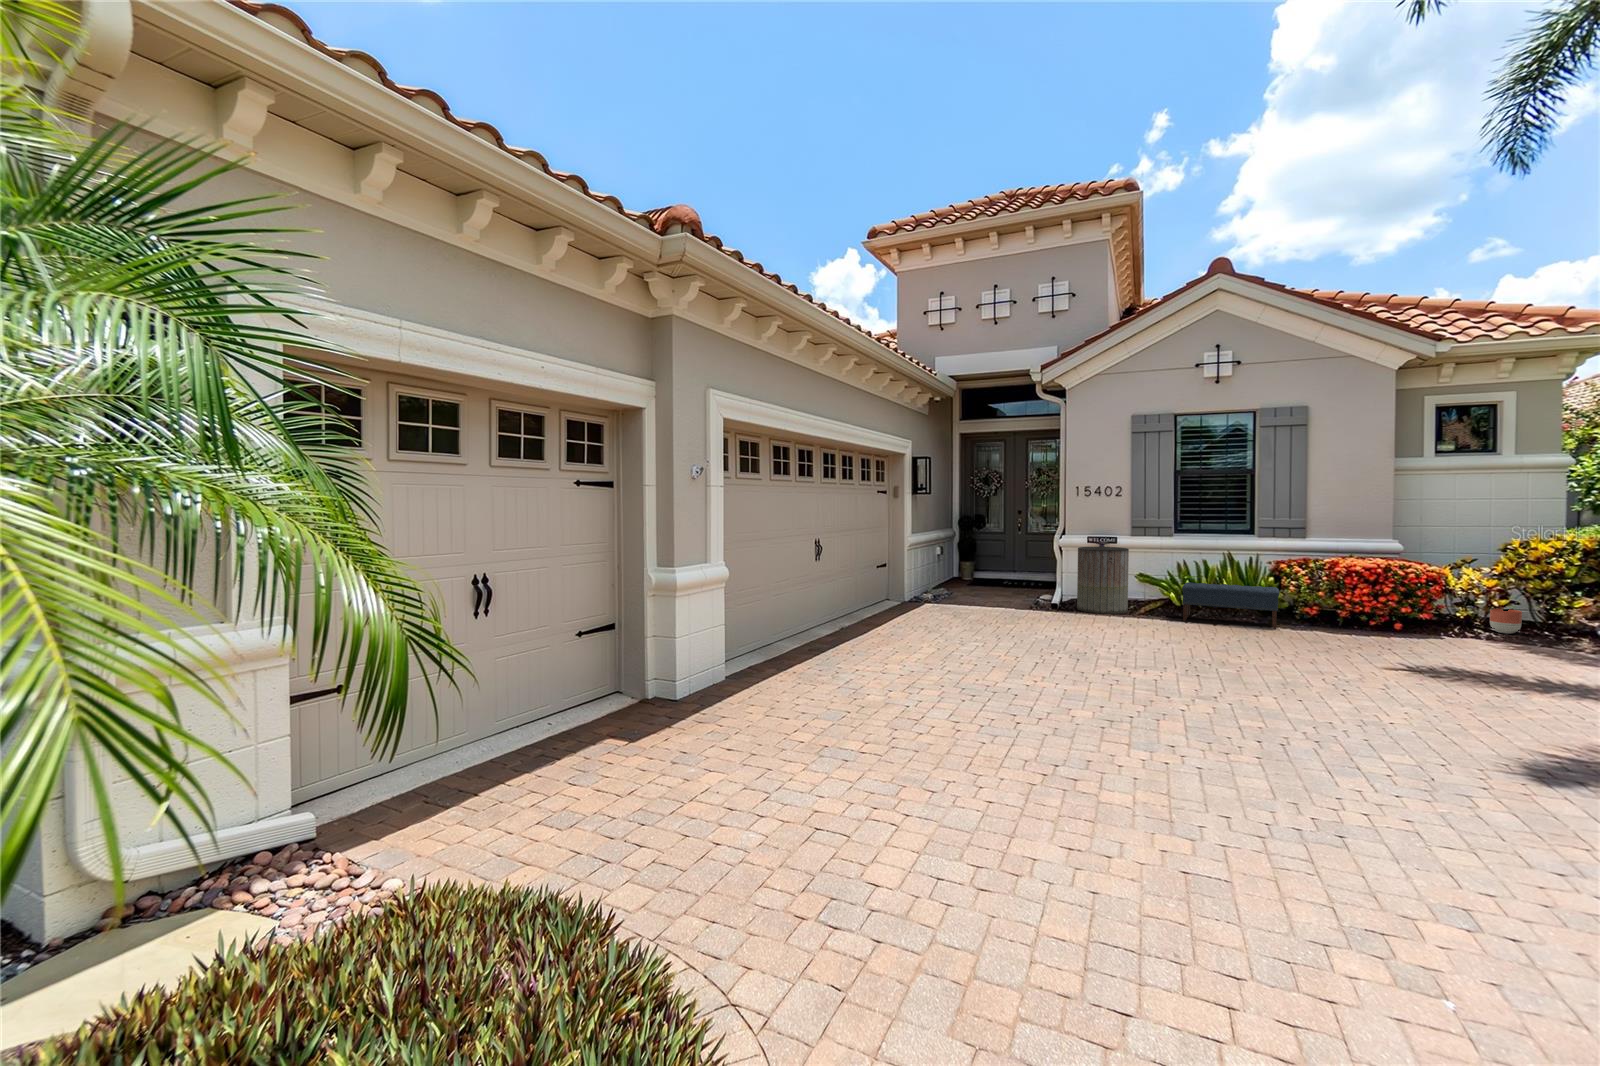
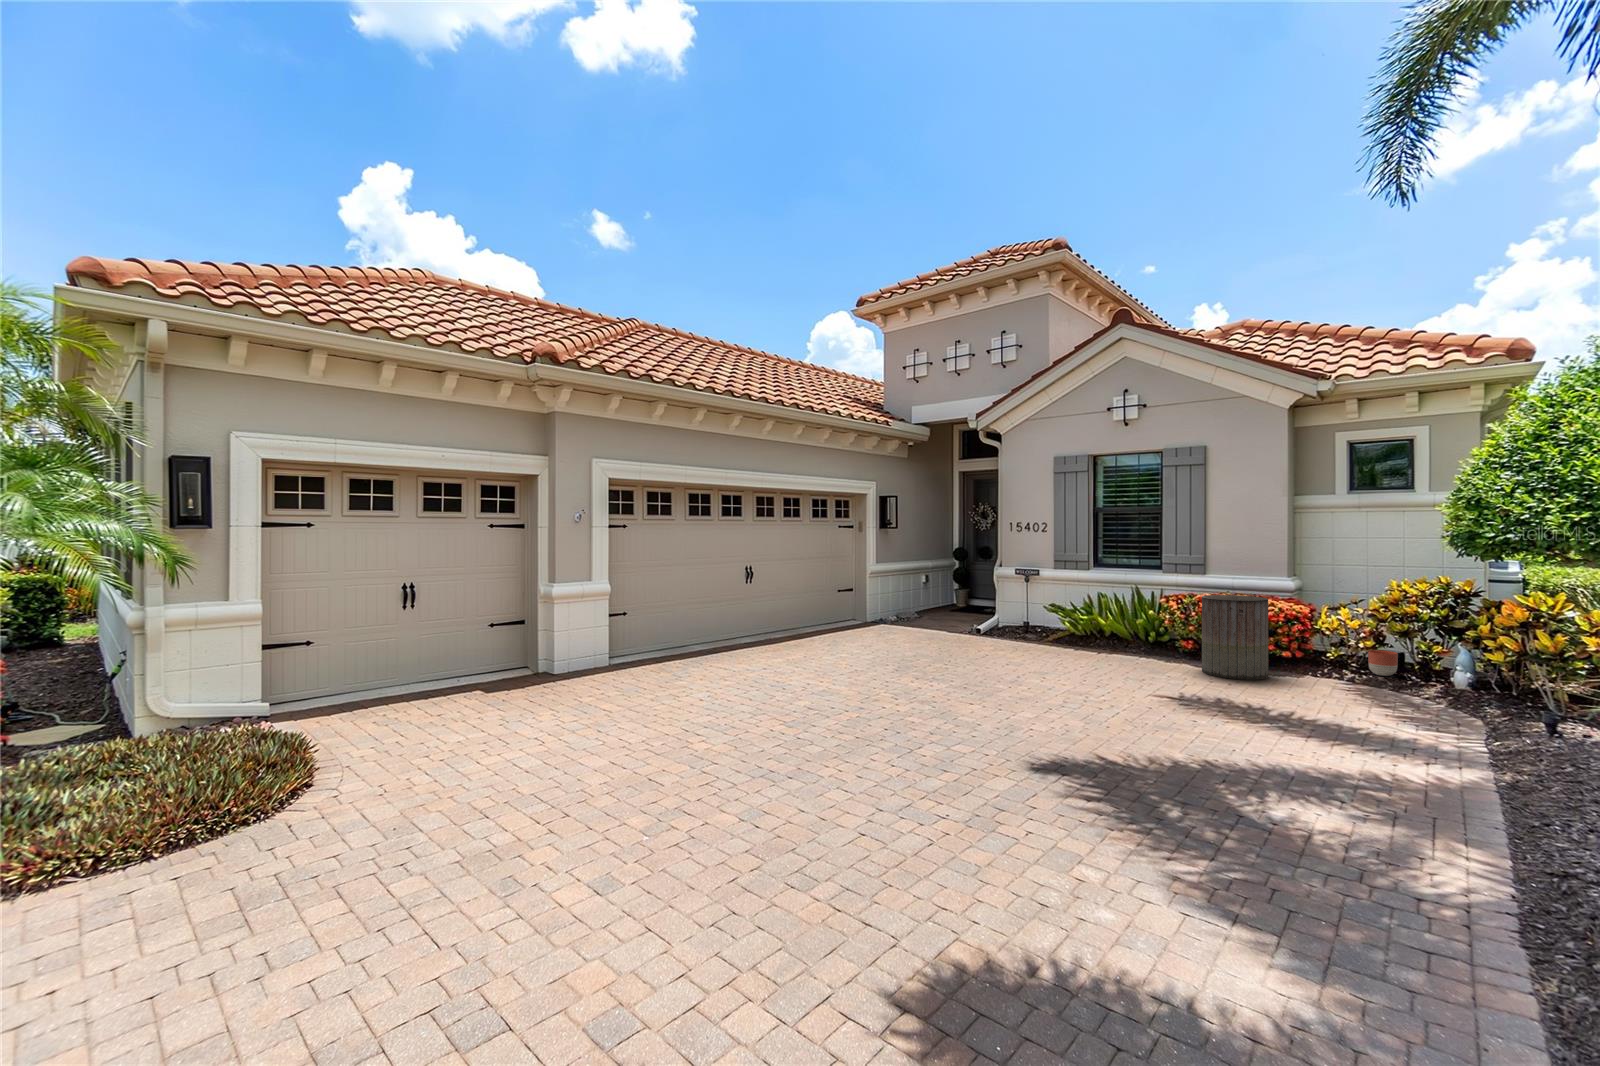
trash can: present [1077,547,1129,614] -> present [1202,595,1268,680]
bench: present [1182,582,1279,629] -> none [1070,614,1159,660]

